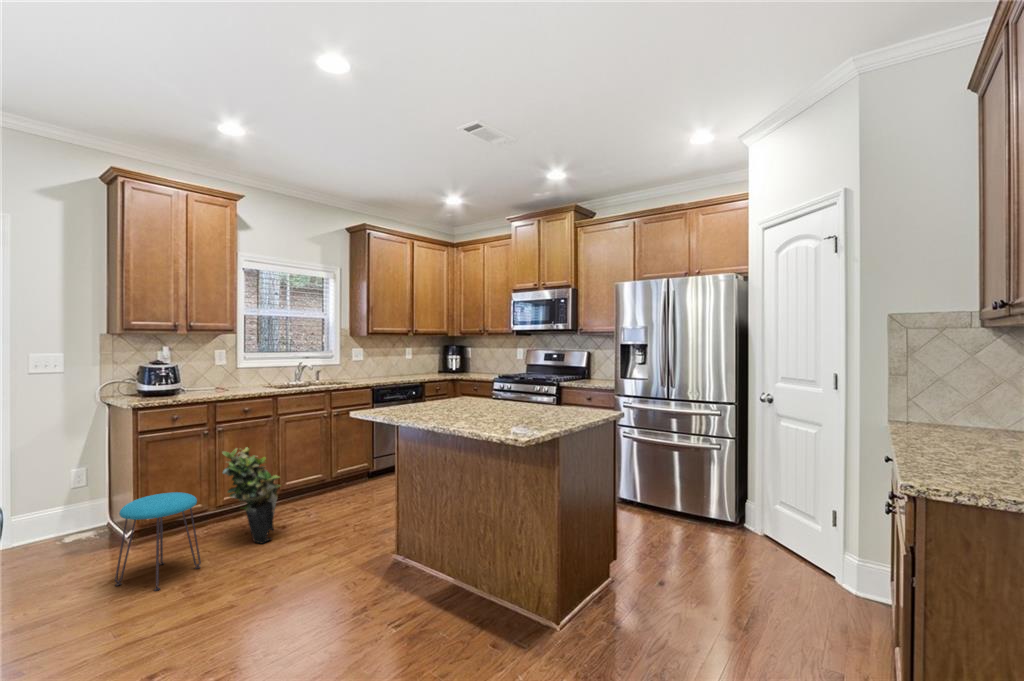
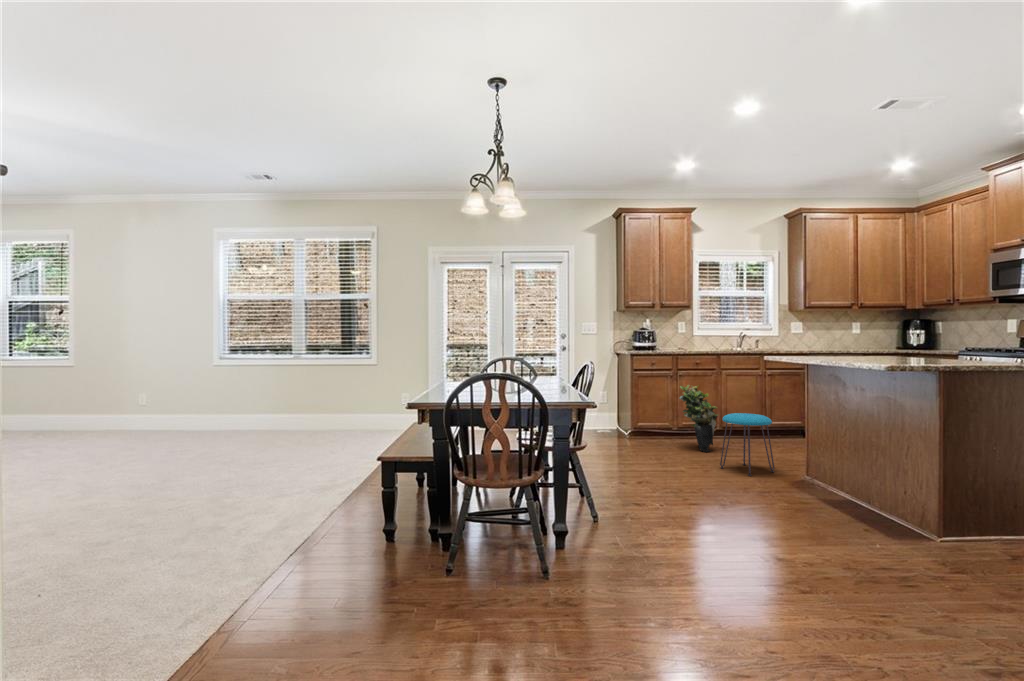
stool: present [115,492,201,591] -> present [720,413,775,476]

